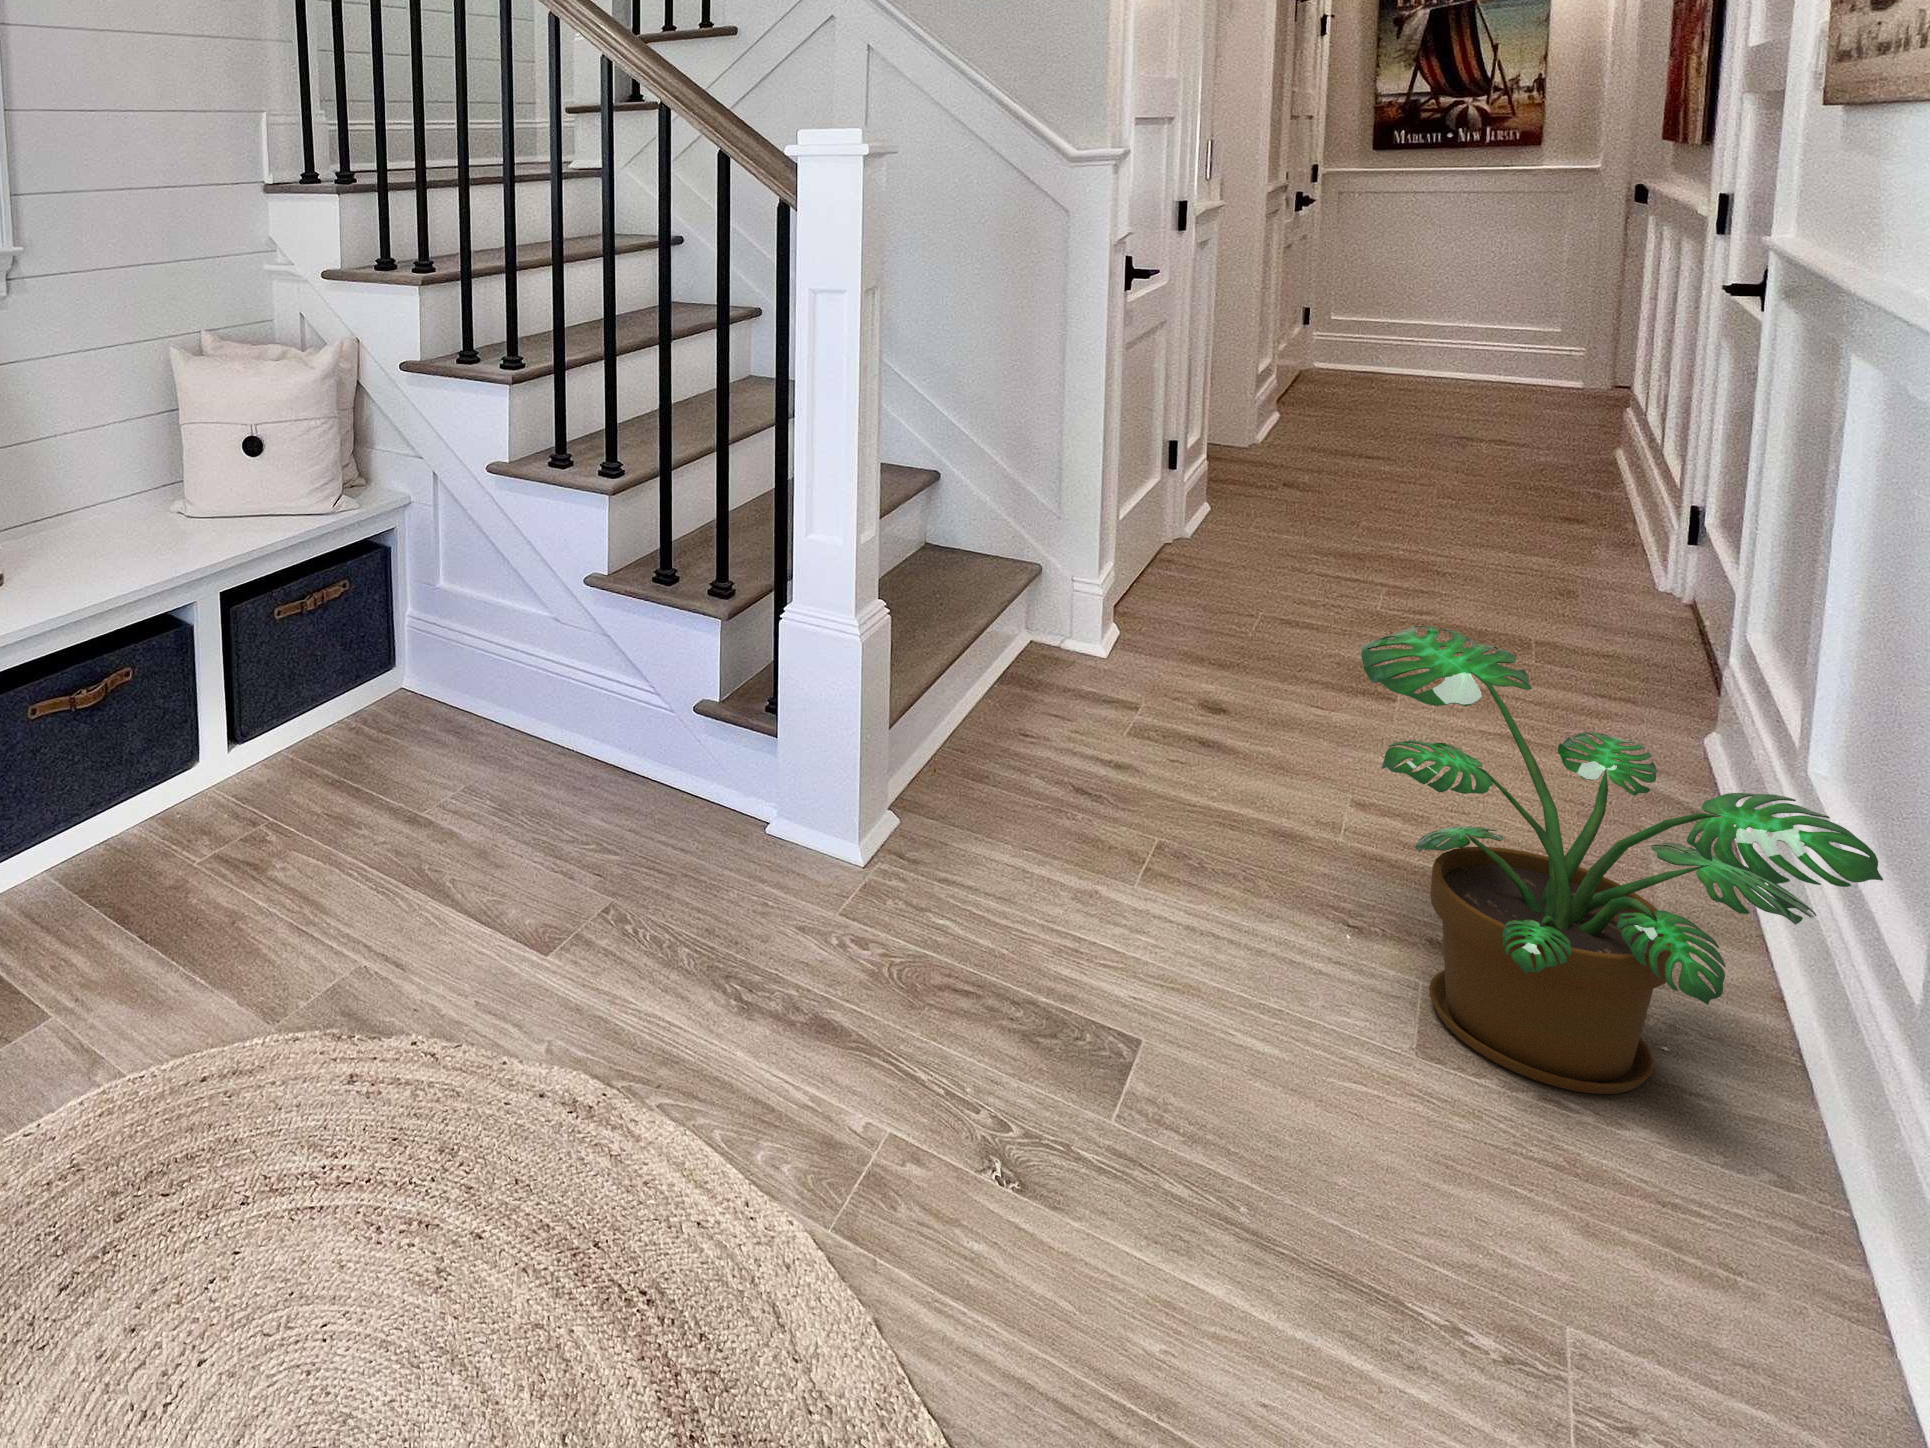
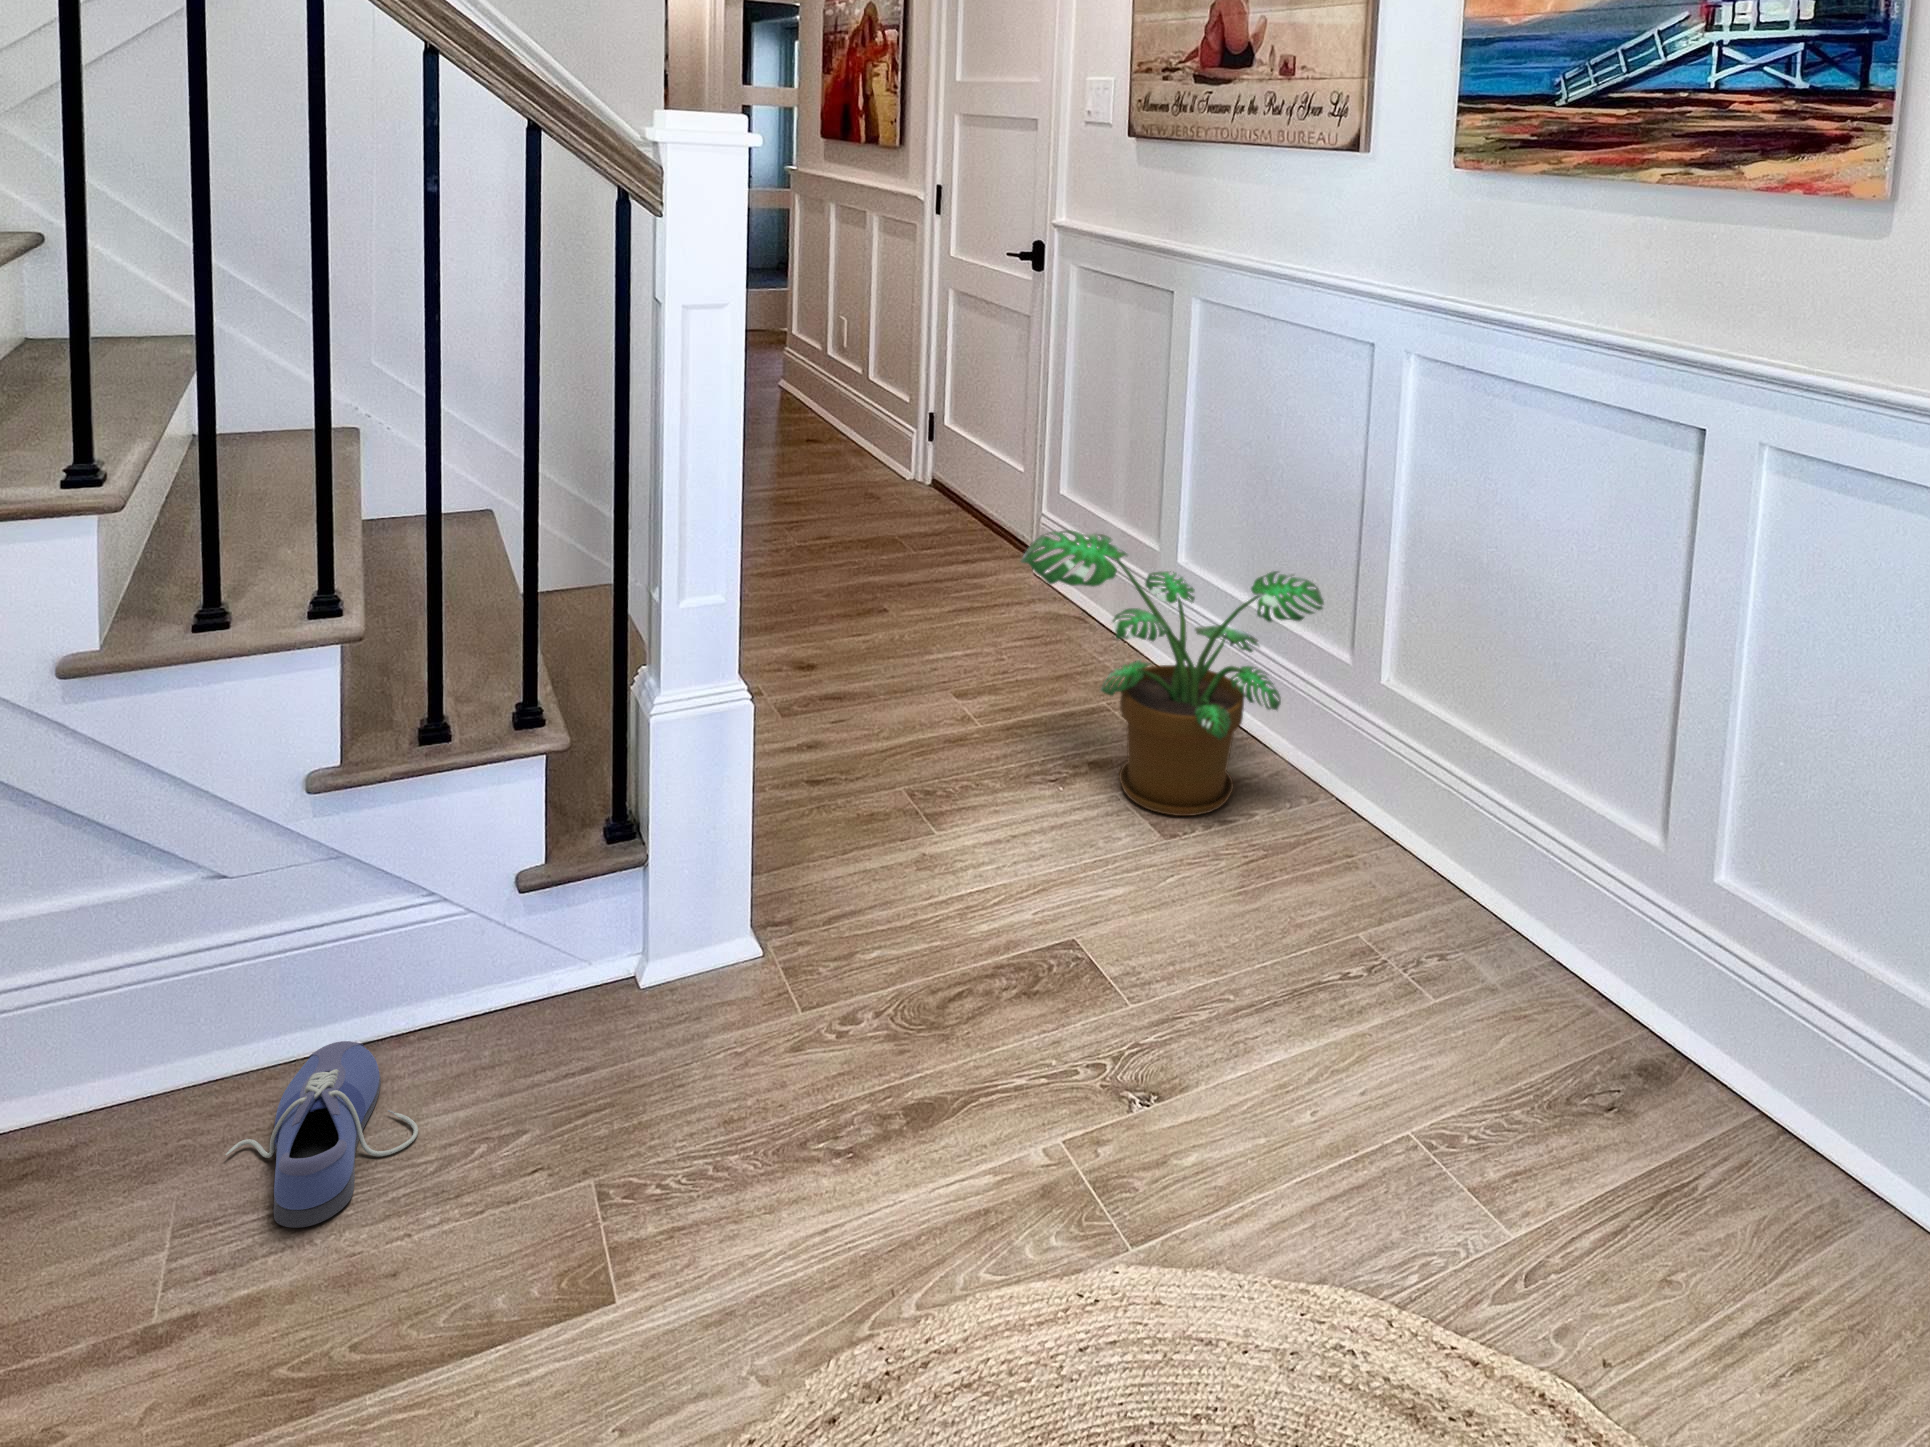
shoe: none [487,748,596,825] -> present [225,1041,418,1228]

